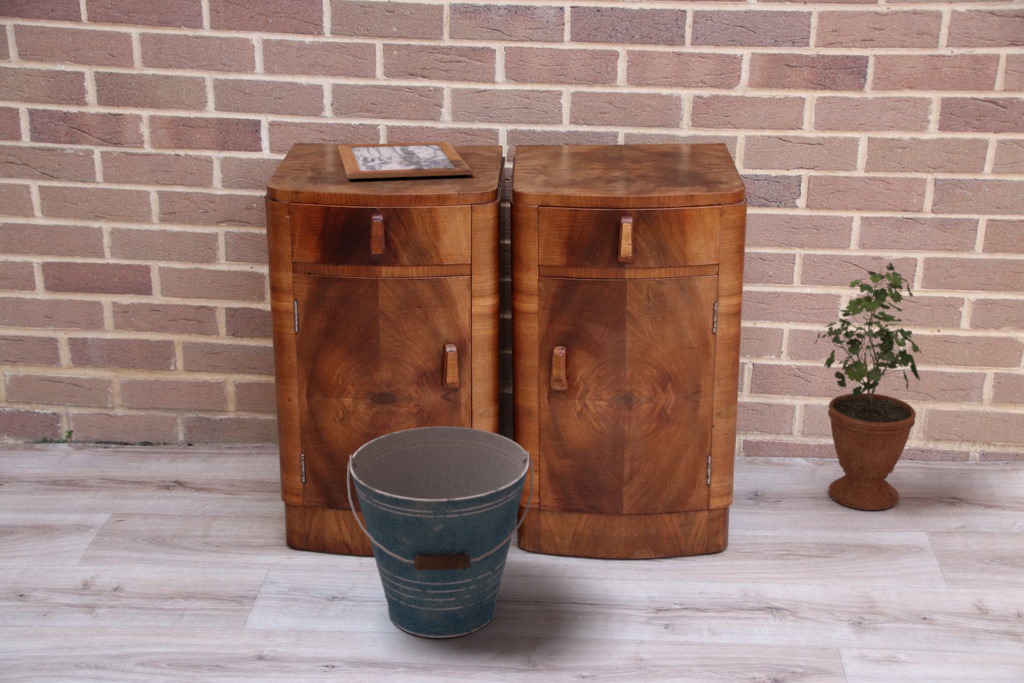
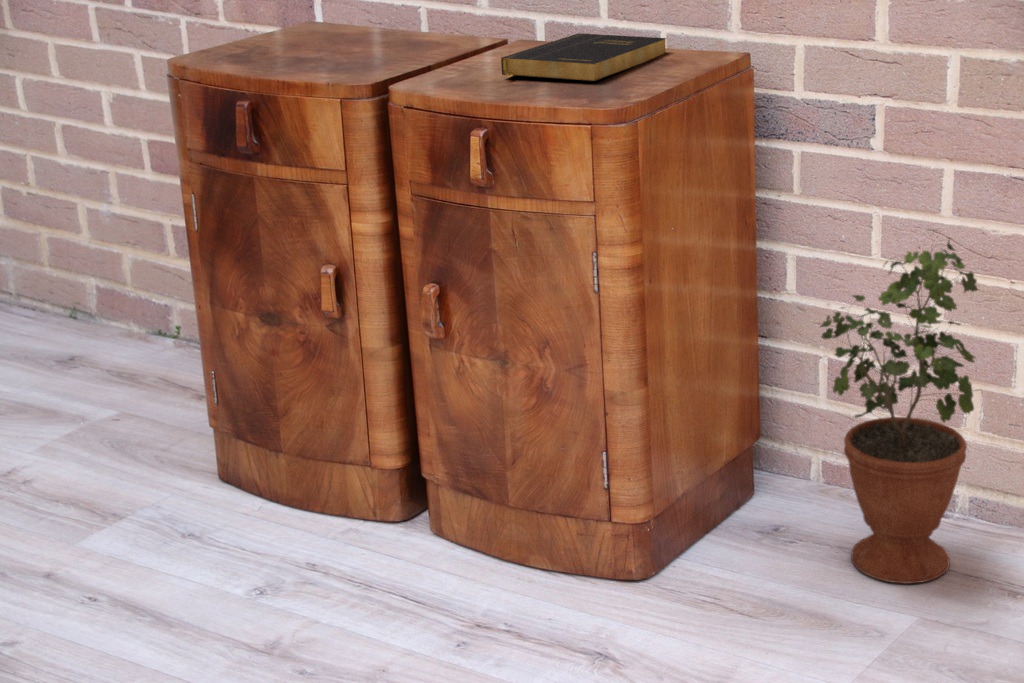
book: none [573,136,670,171] -> present [501,33,666,81]
picture frame: present [338,142,471,179] -> none [263,31,468,71]
bucket: present [347,426,533,638] -> none [155,351,355,582]

